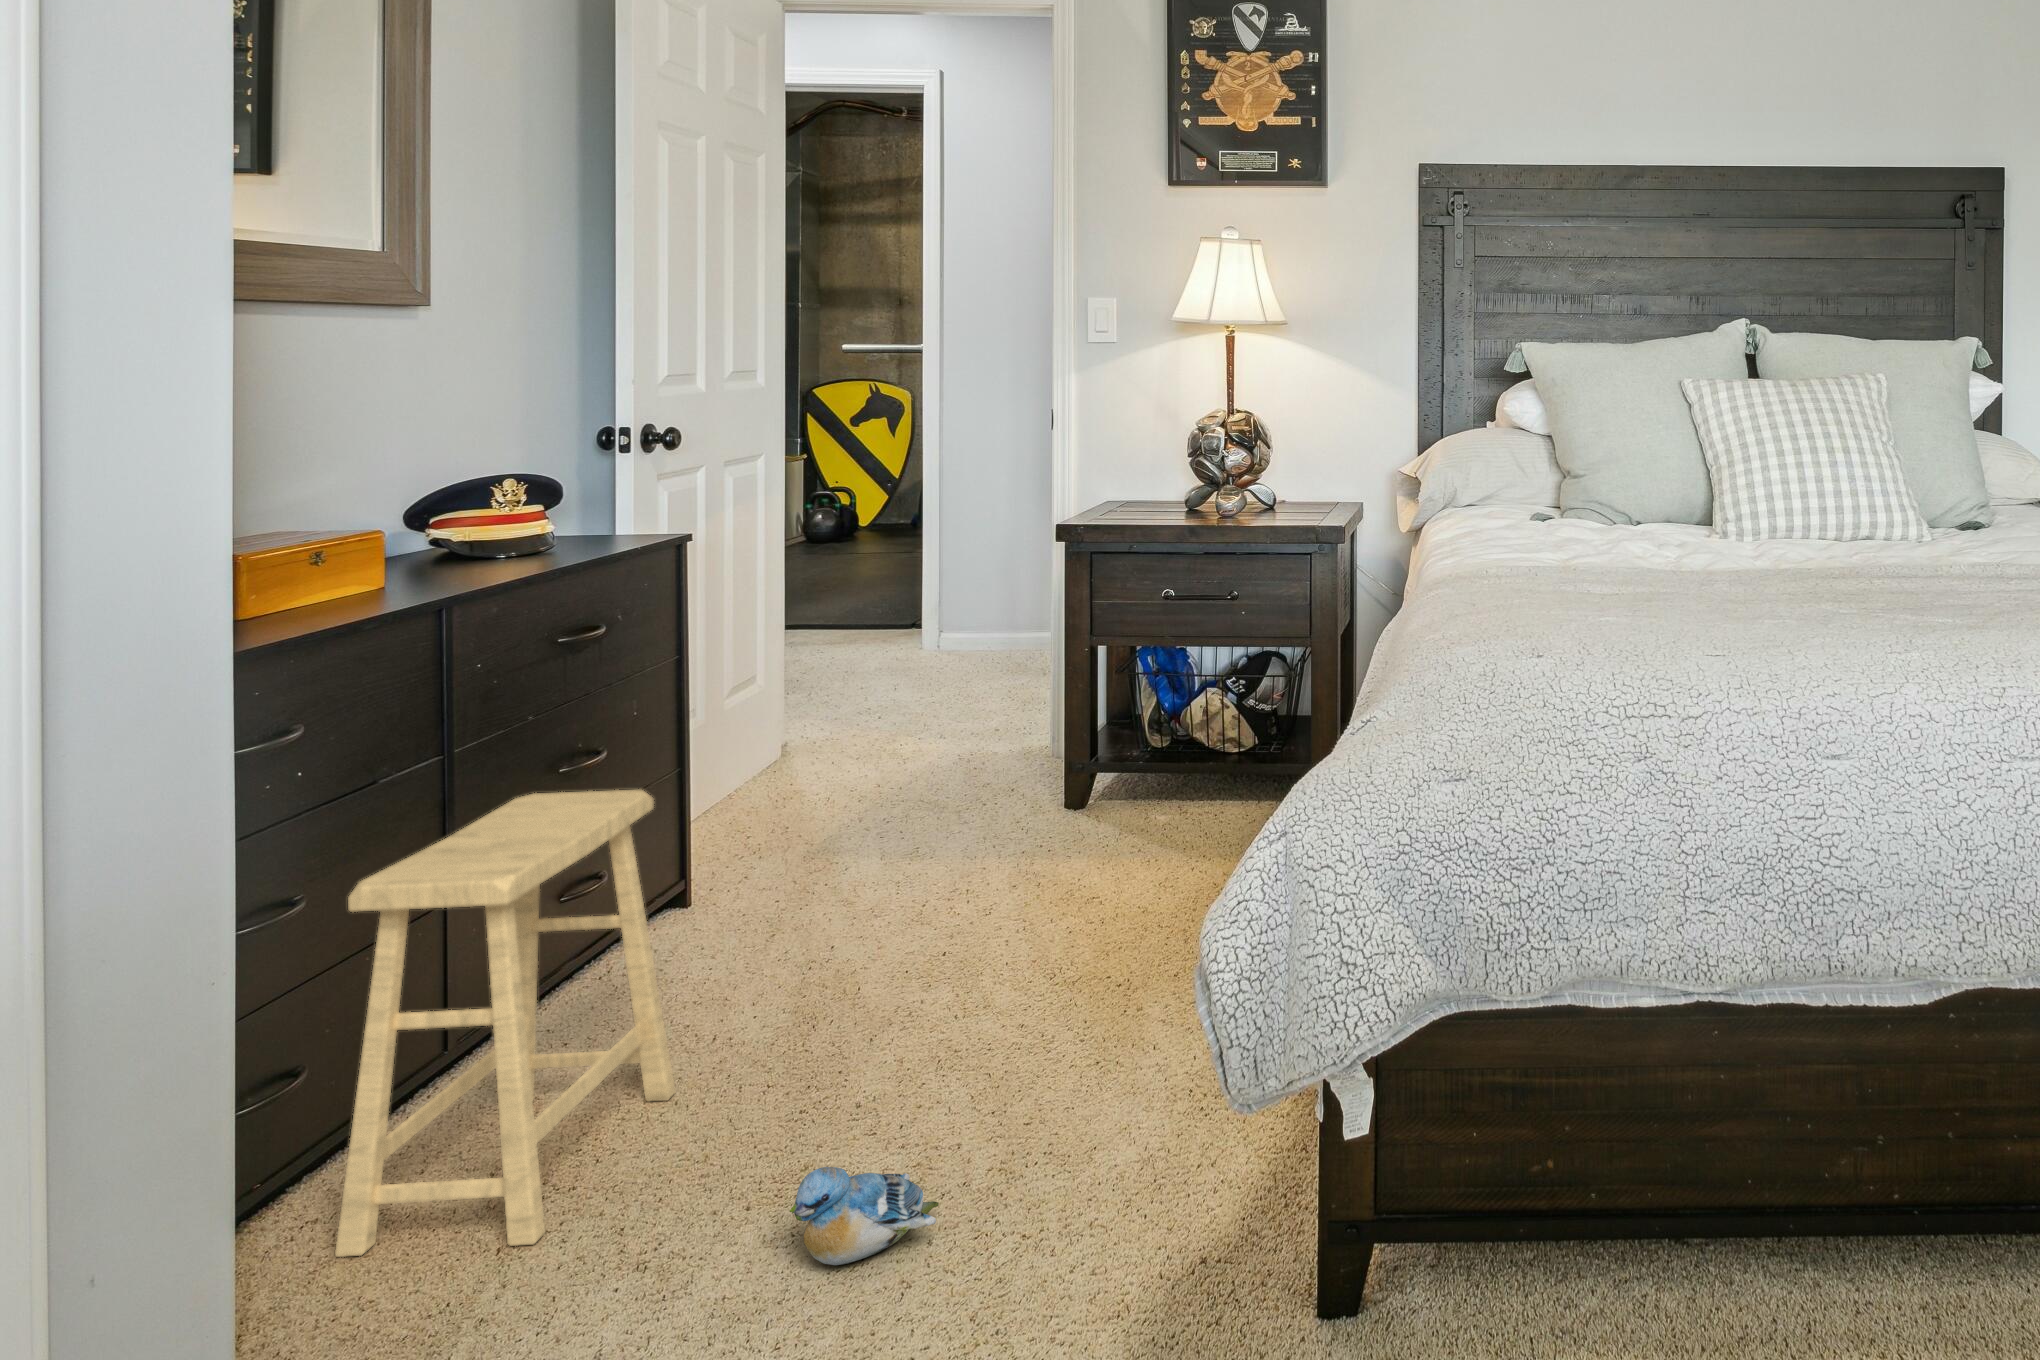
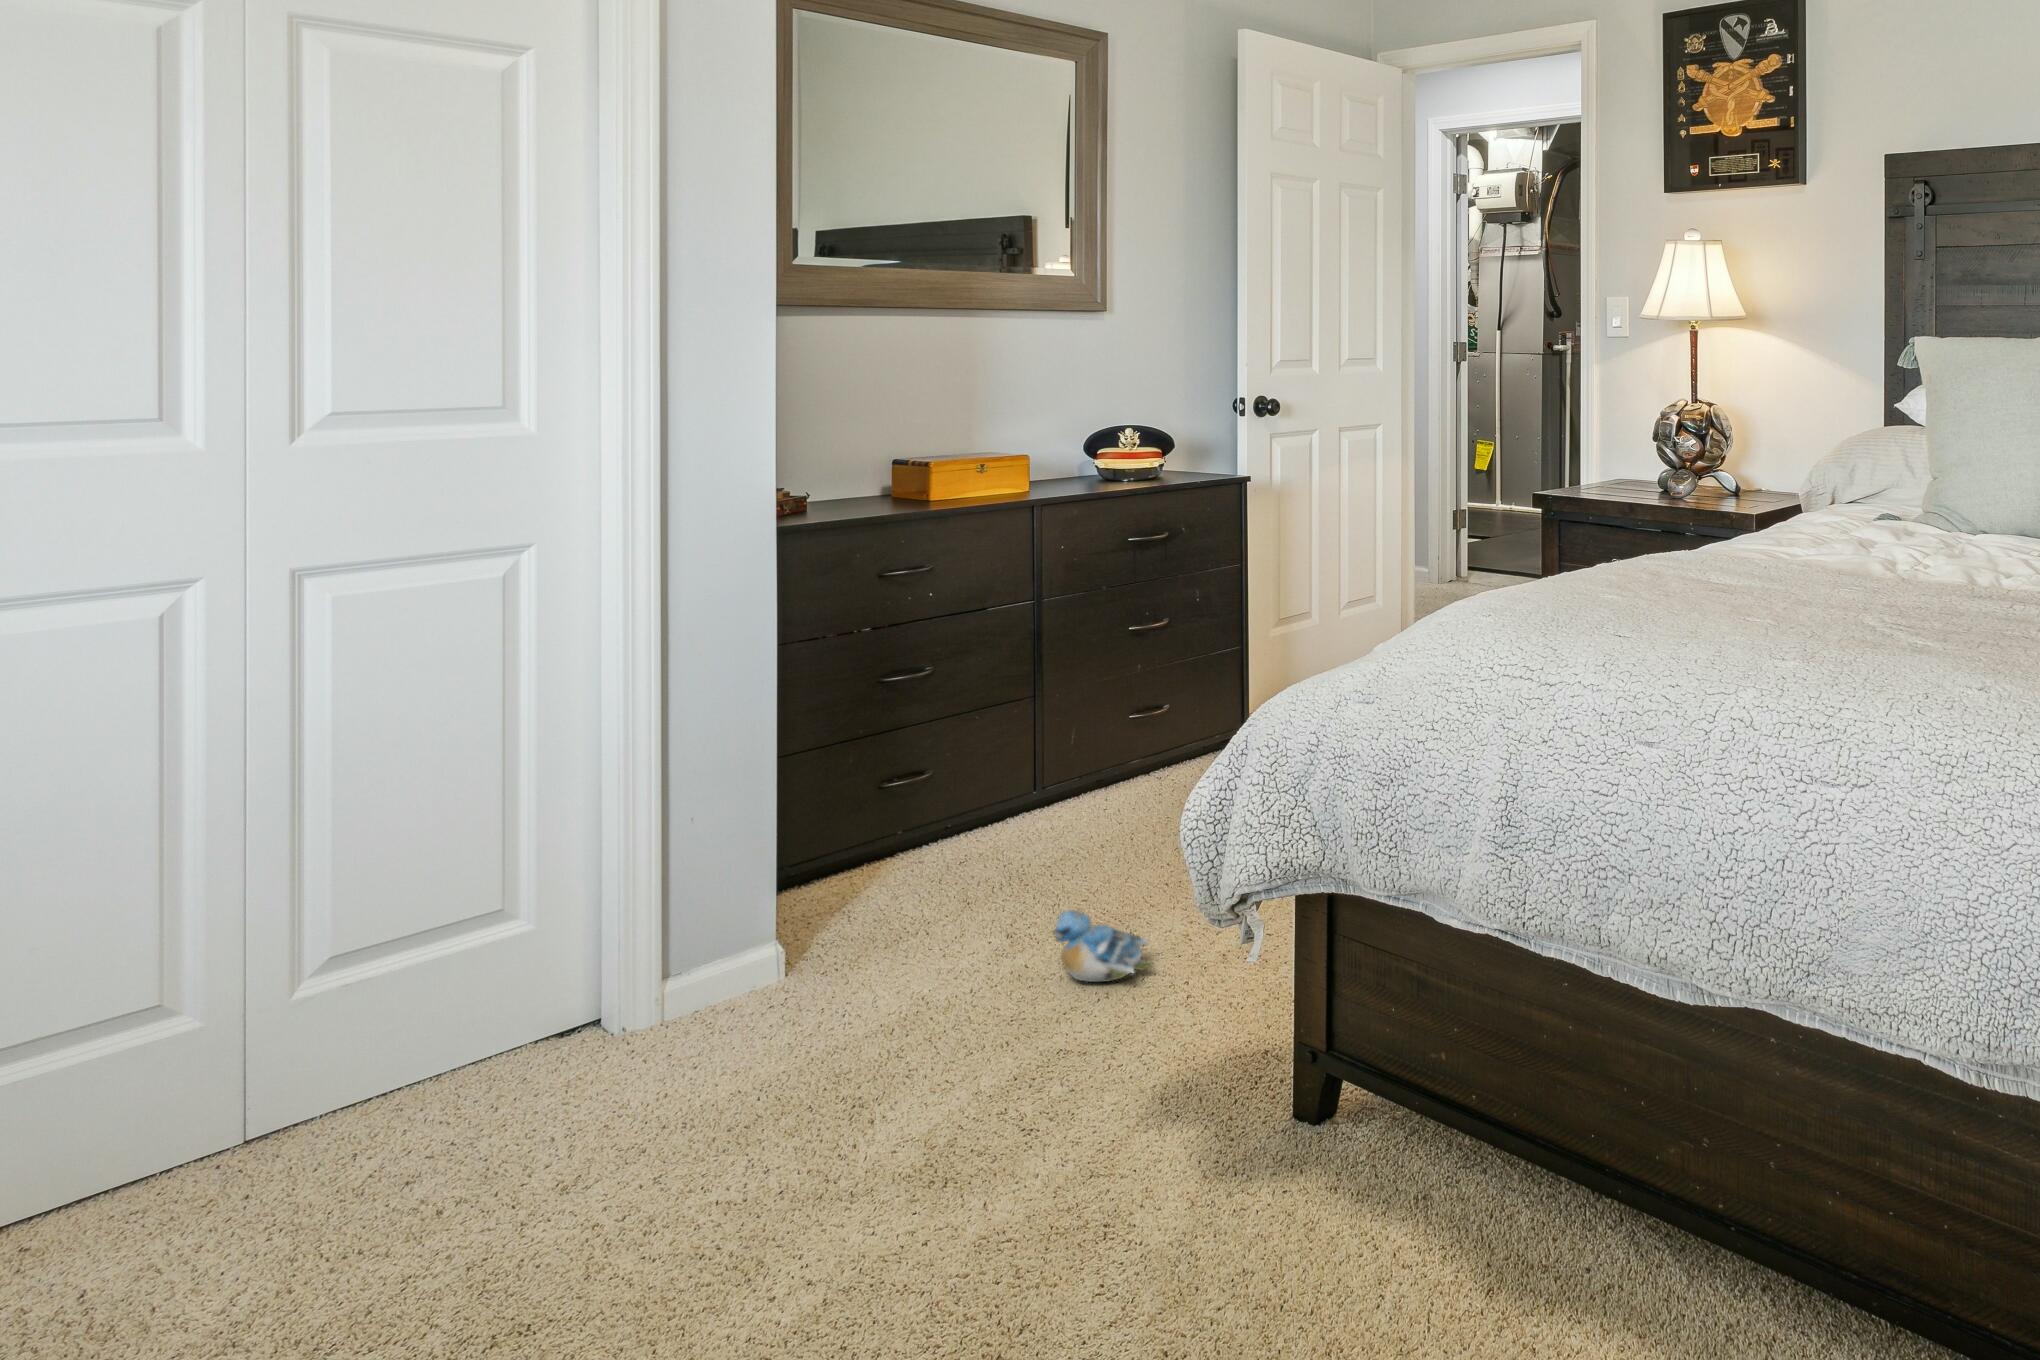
footstool: present [335,790,675,1257] -> none [899,636,1114,917]

